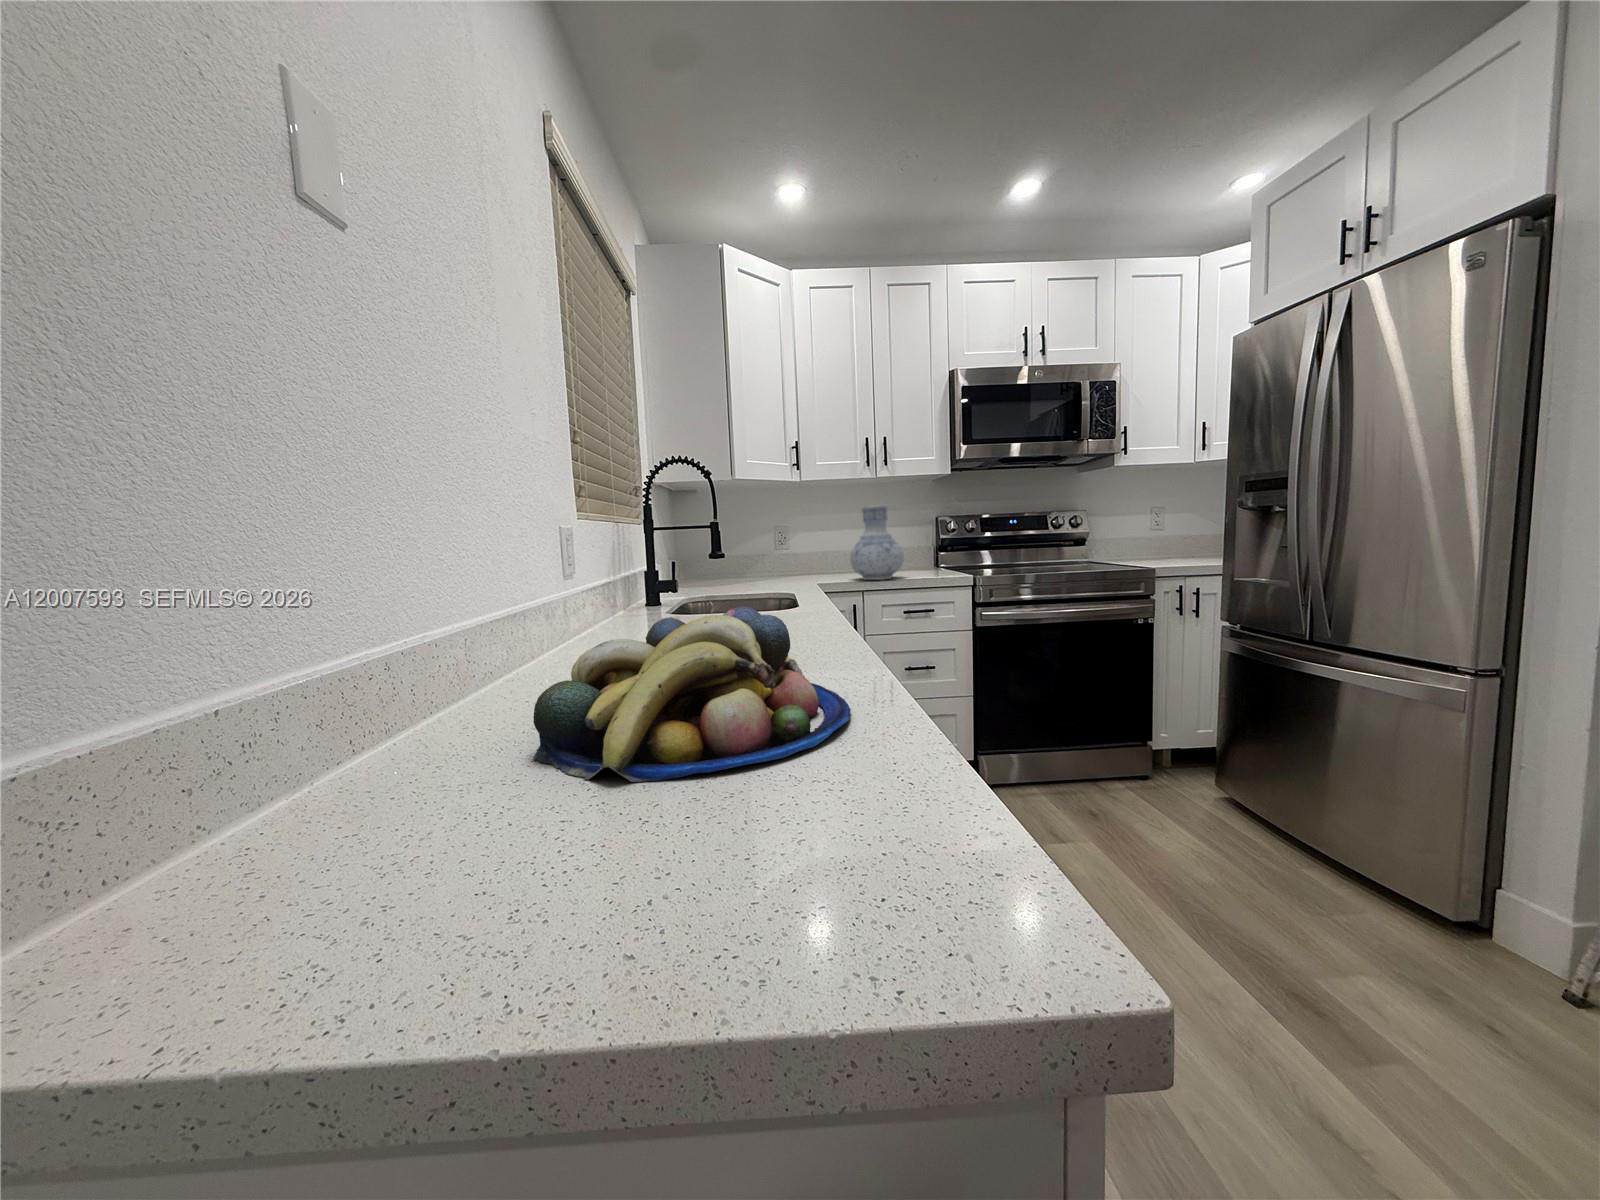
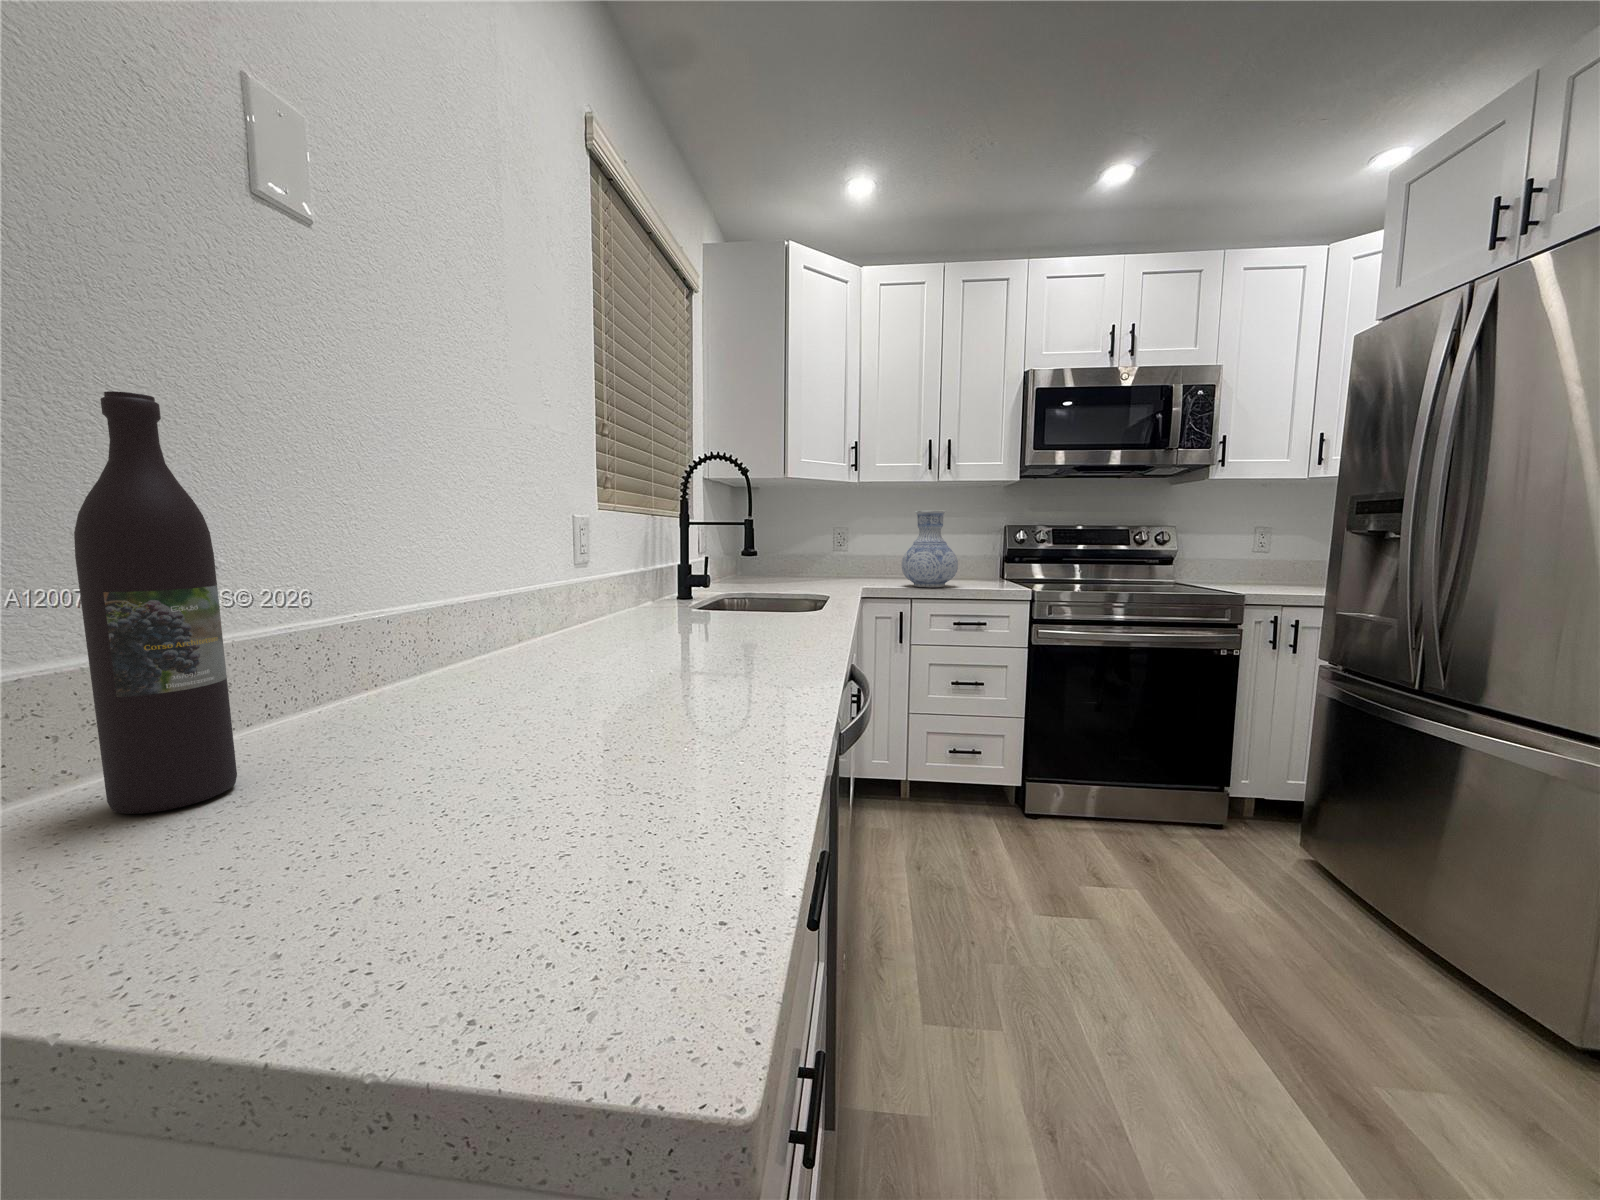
wine bottle: none [247,432,404,868] -> present [74,391,237,814]
fruit bowl: present [533,606,850,782] -> none [418,598,762,766]

